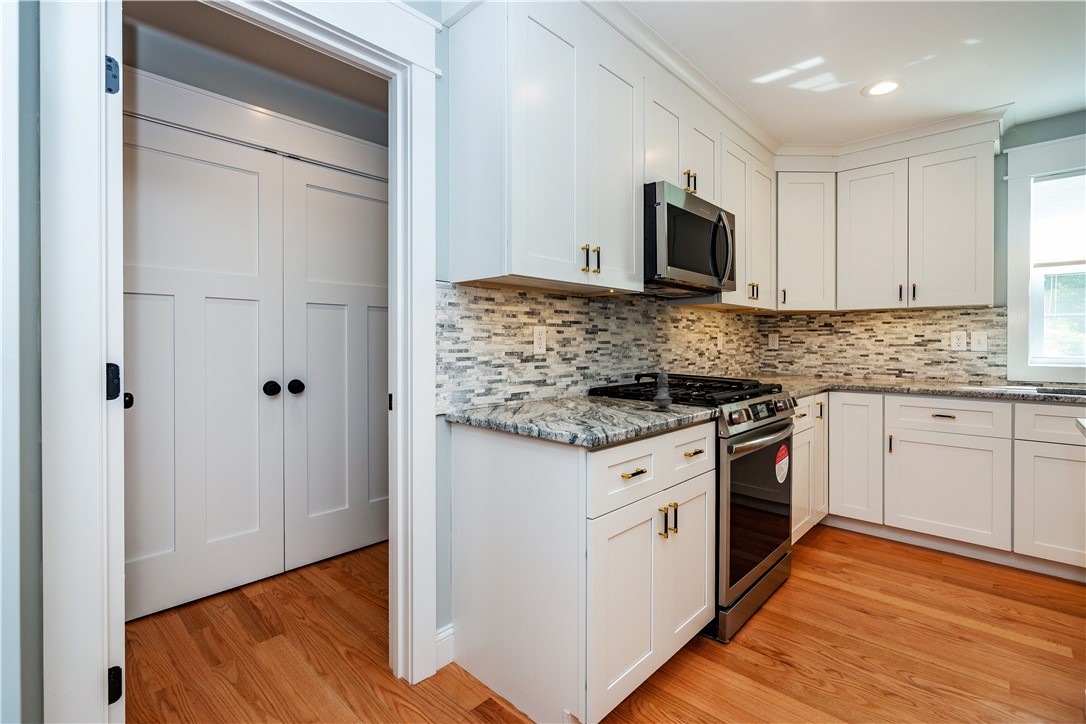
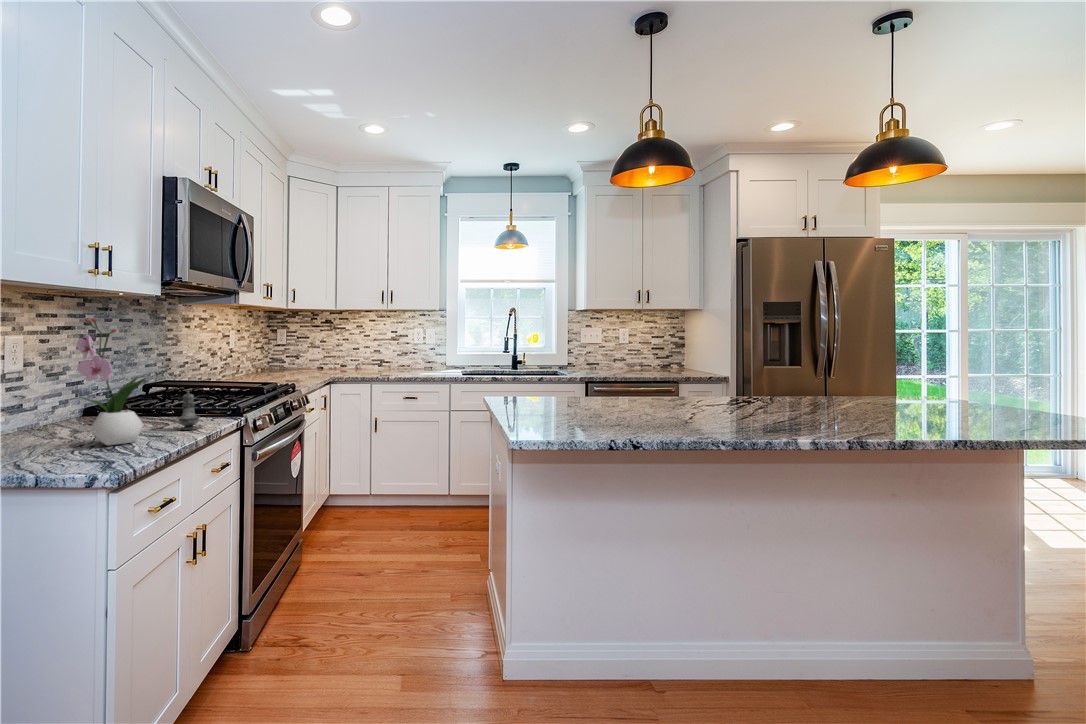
flower arrangement: none [574,294,626,415] -> present [77,318,146,445]

